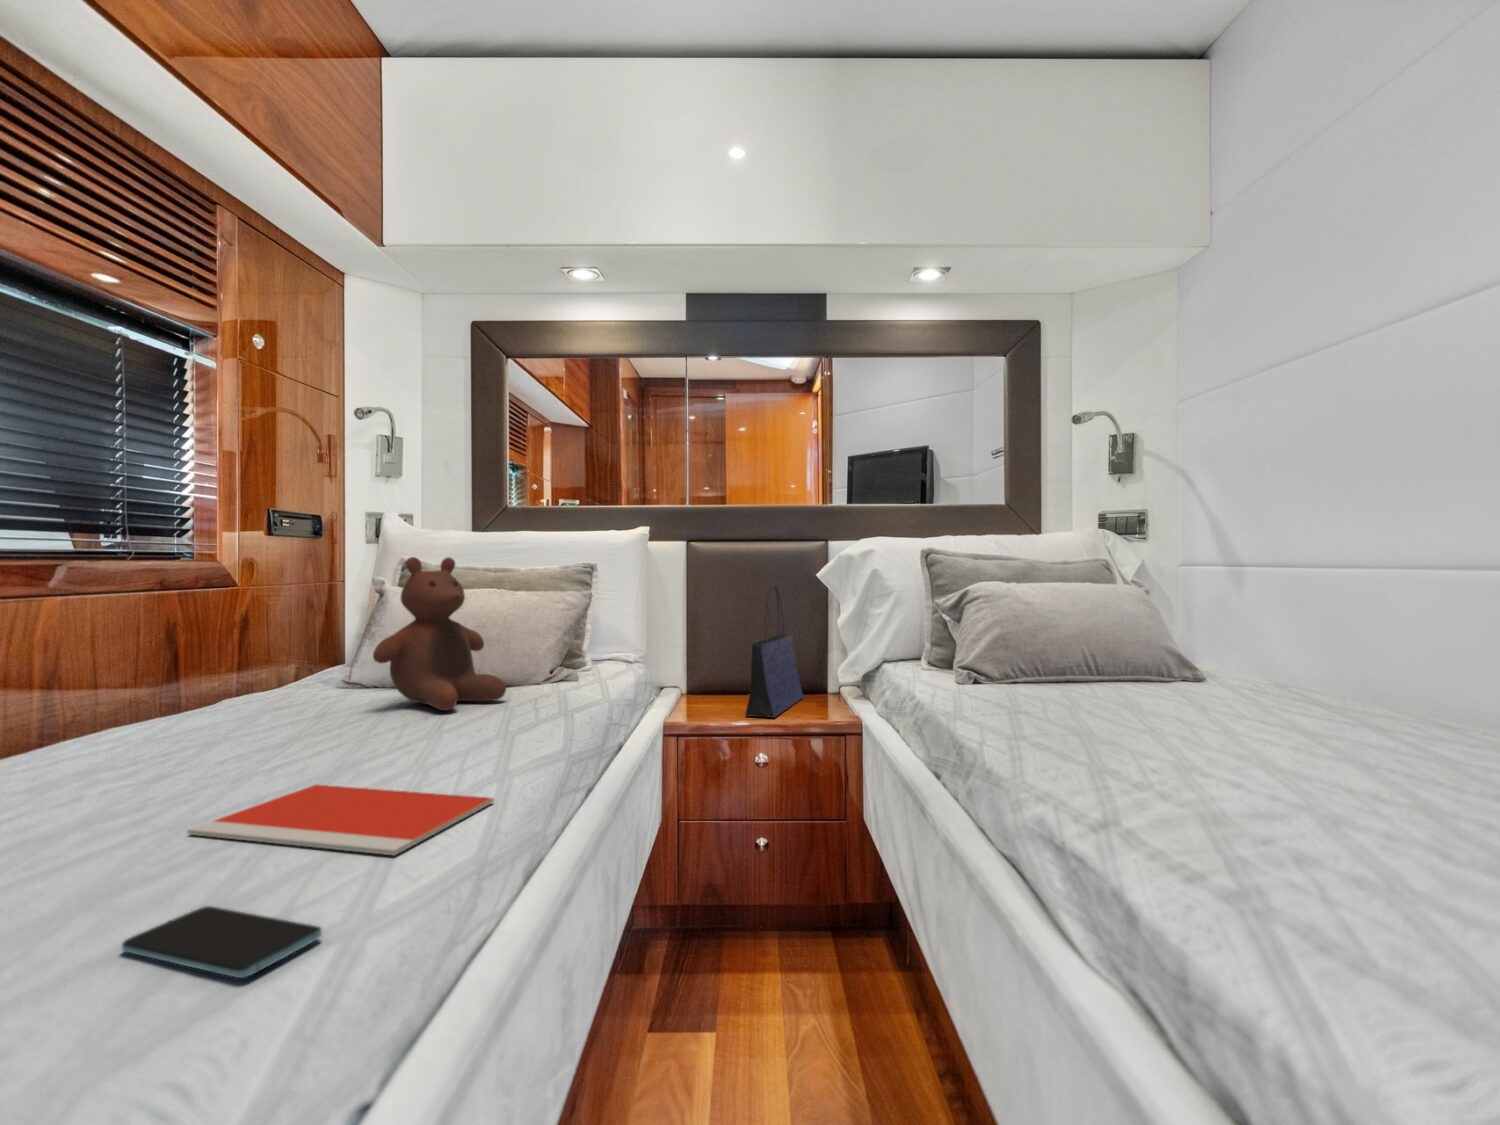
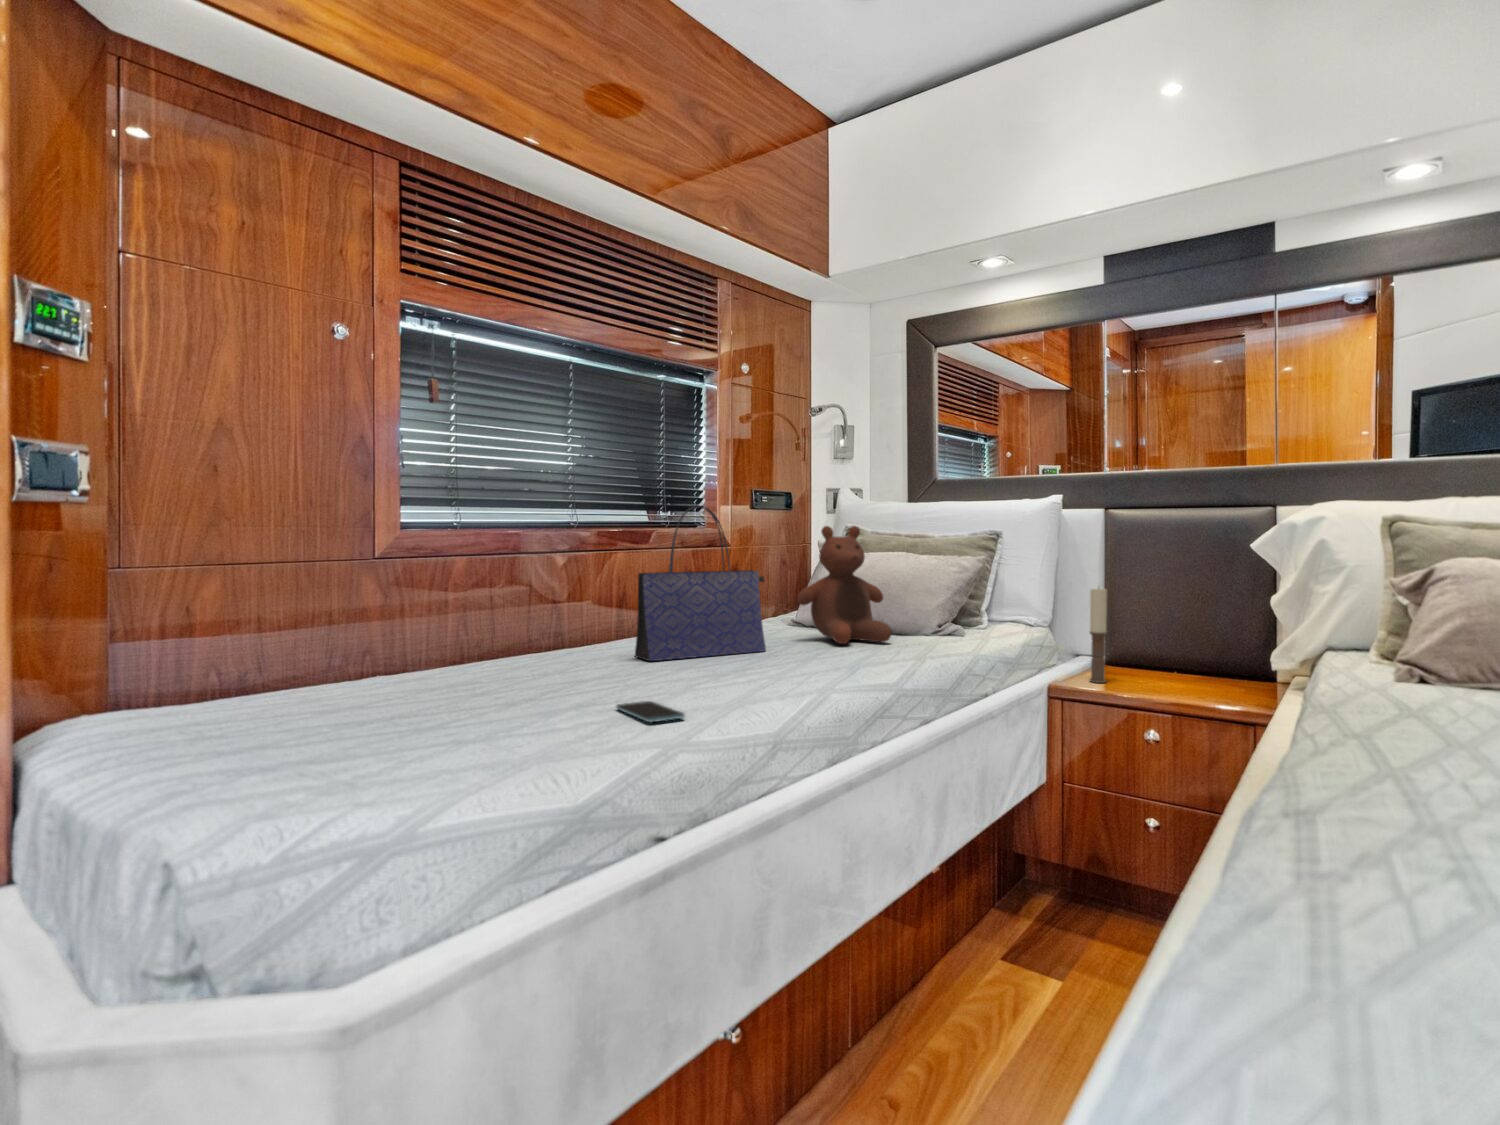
tote bag: present [745,585,803,718] -> present [635,506,766,661]
candle: none [691,617,708,713] -> present [1090,588,1107,683]
notebook: present [187,785,494,855] -> none [661,669,814,701]

